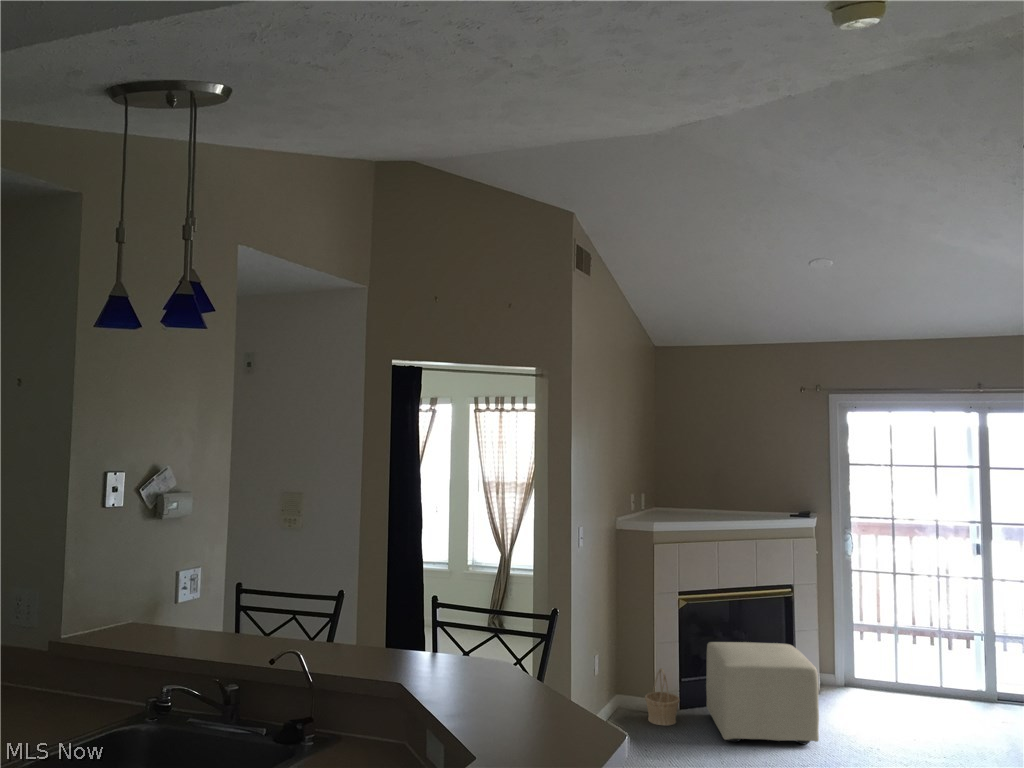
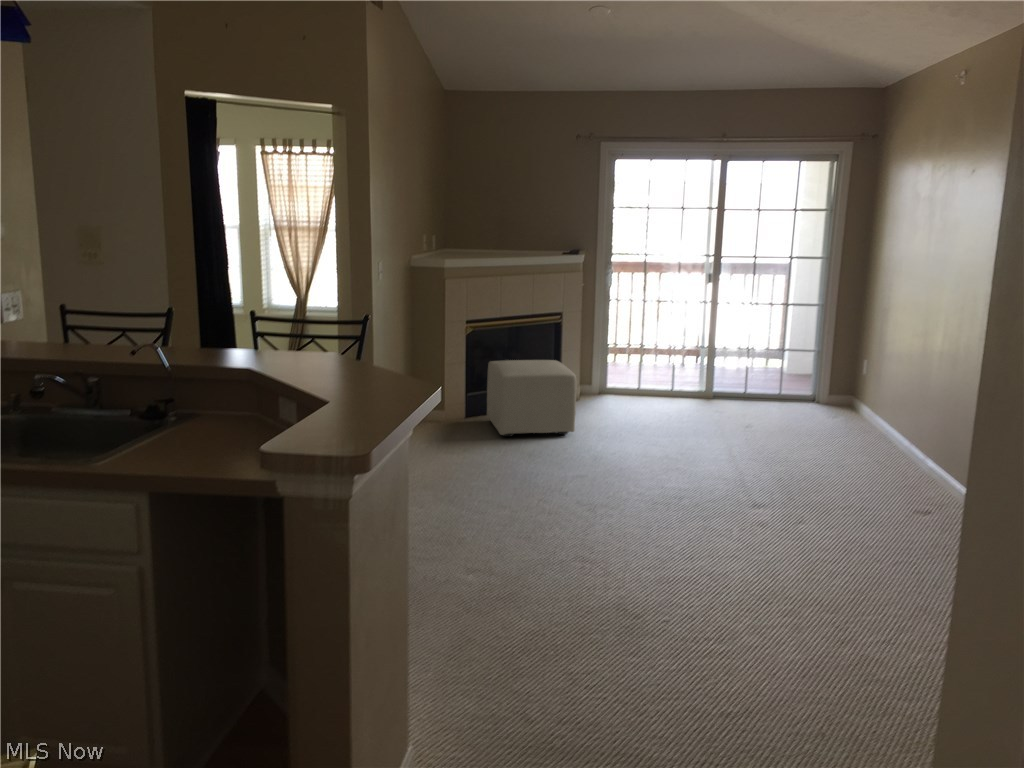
basket: present [645,668,679,725] -> none [435,384,464,430]

